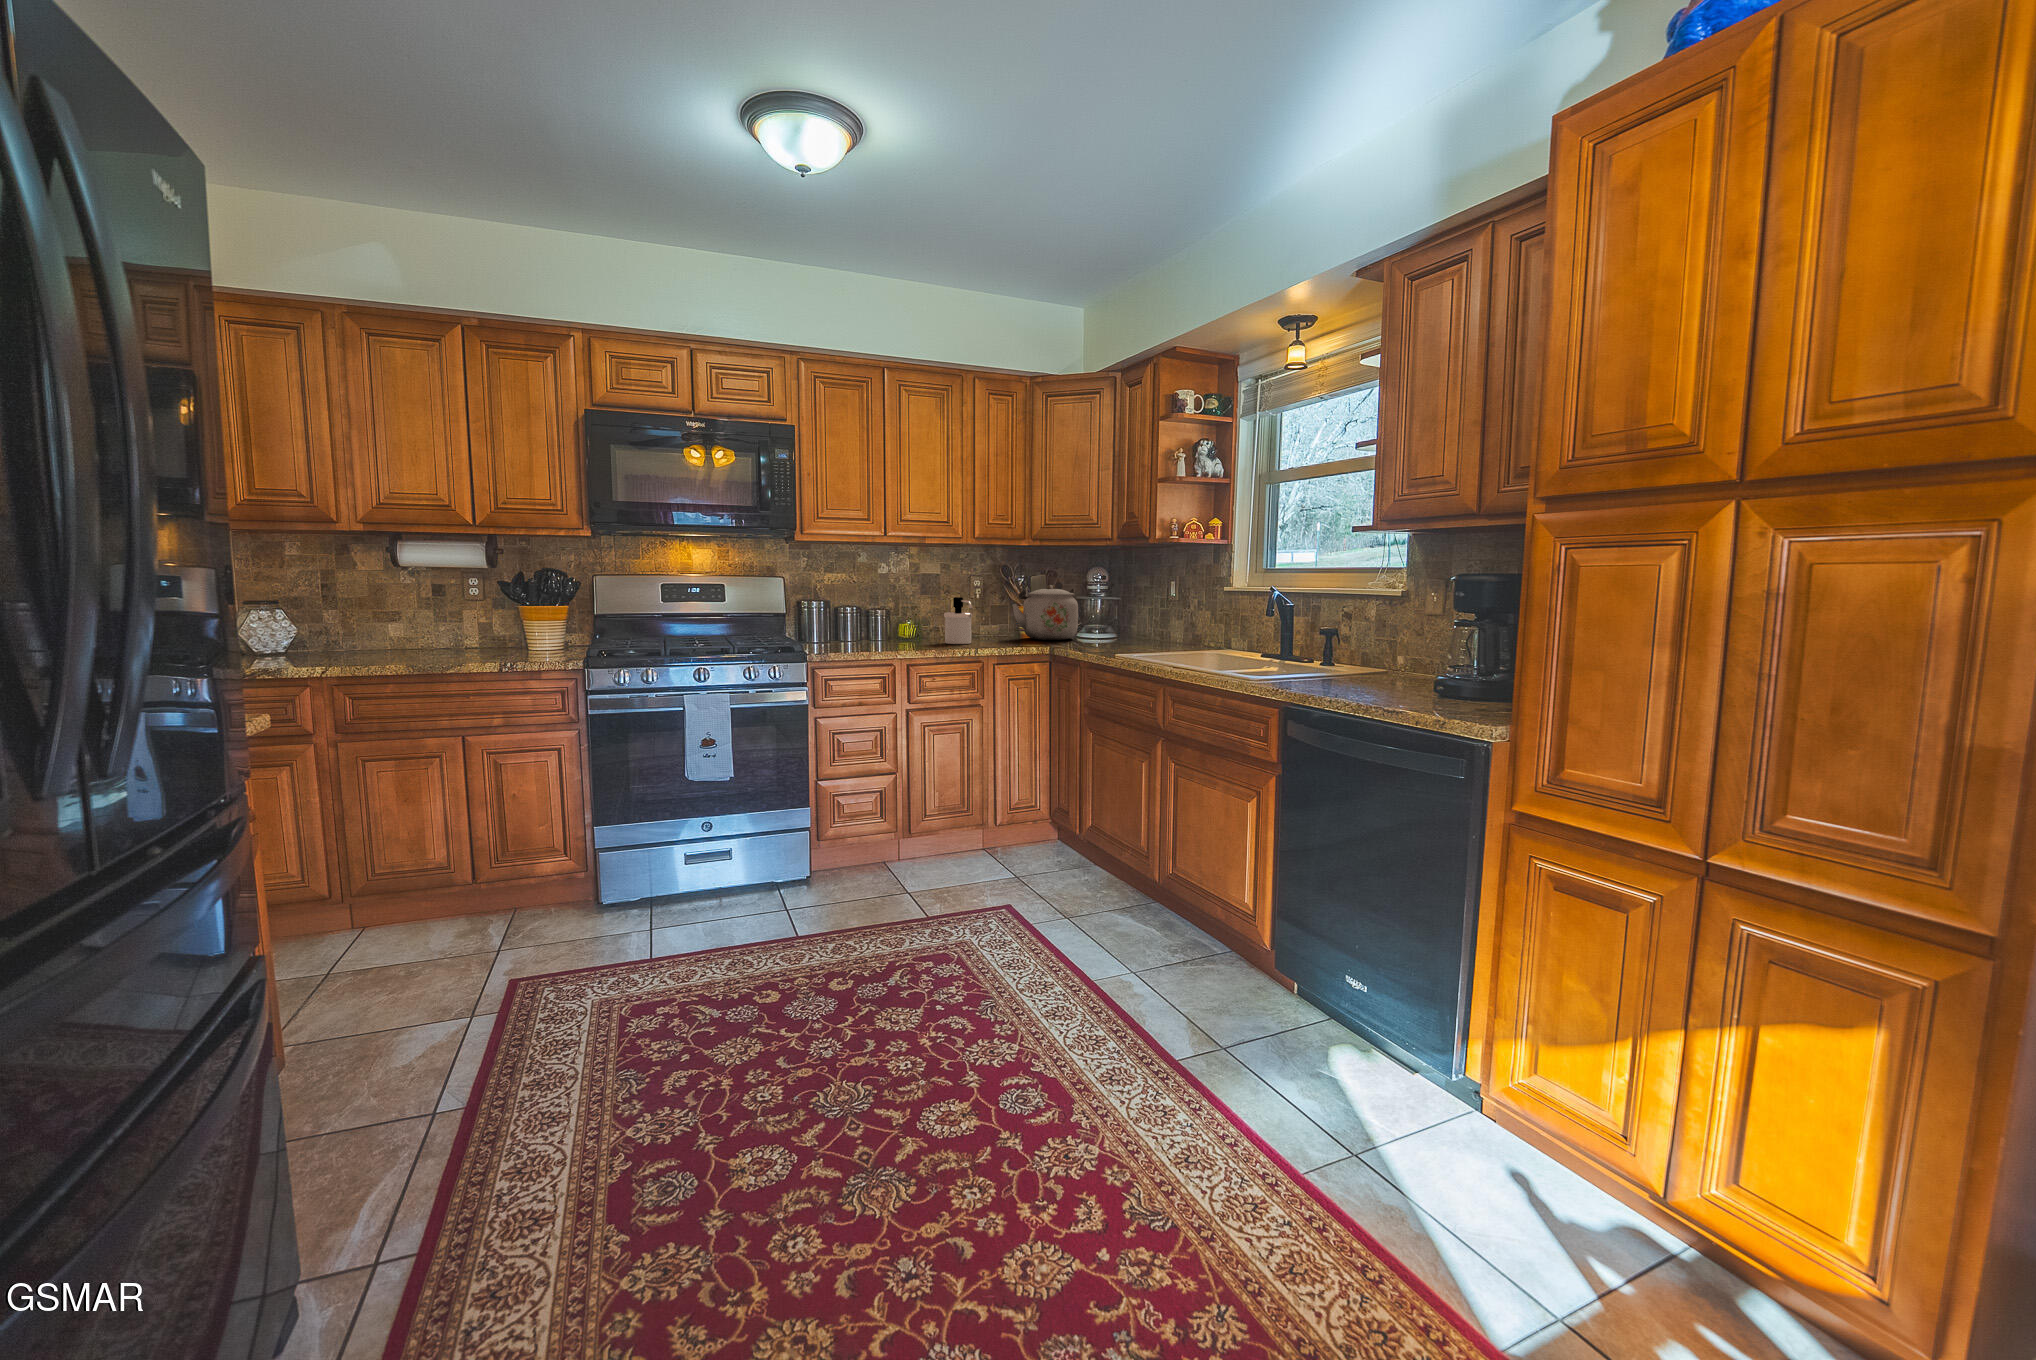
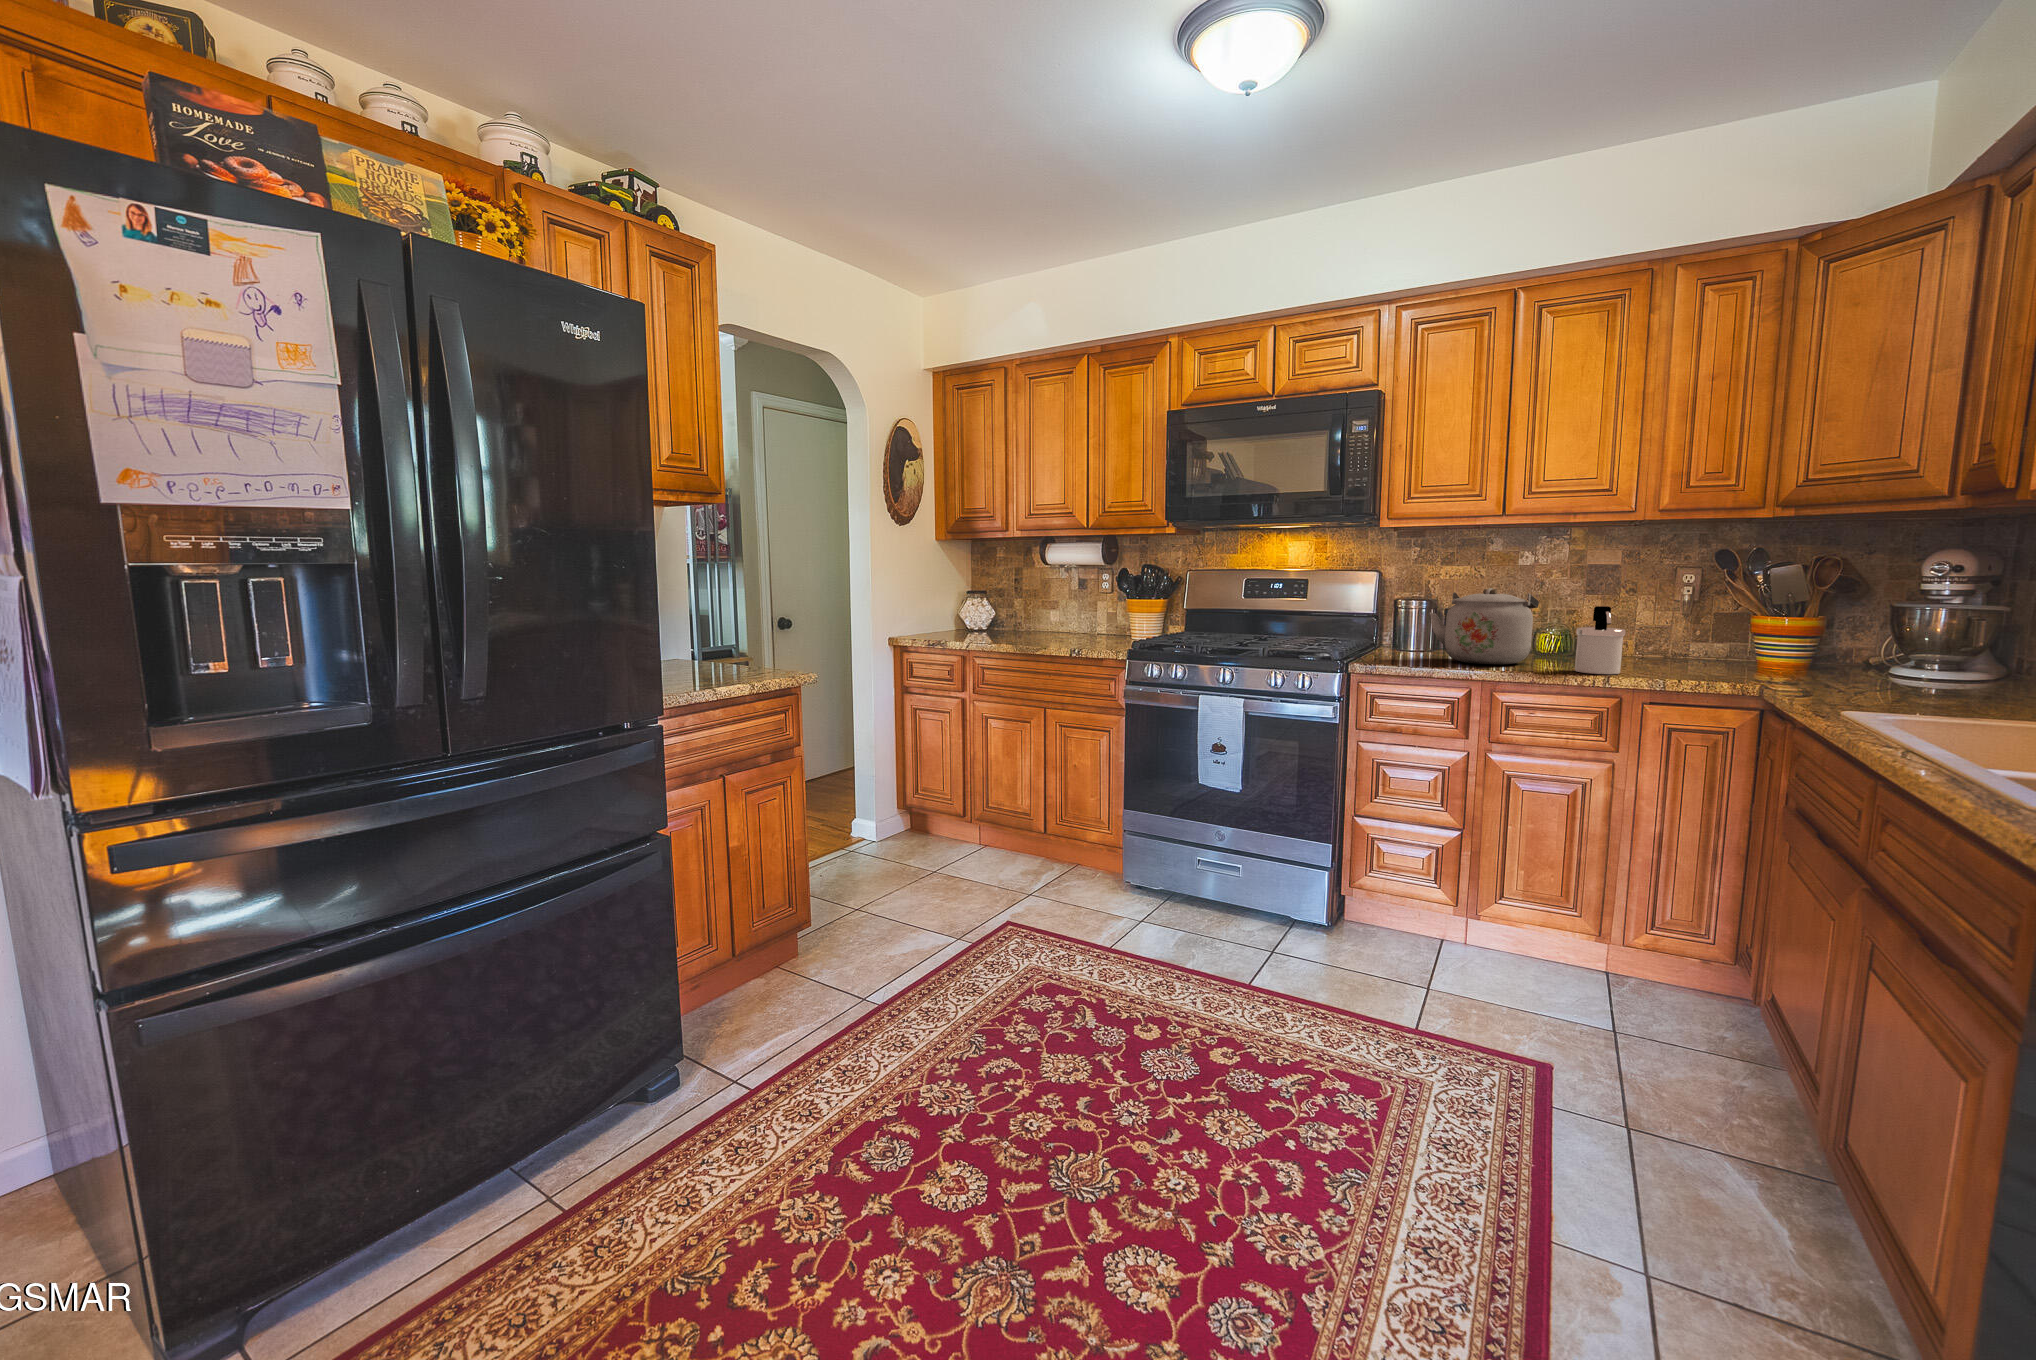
kettle: present [1012,585,1078,640] -> present [1430,588,1539,664]

